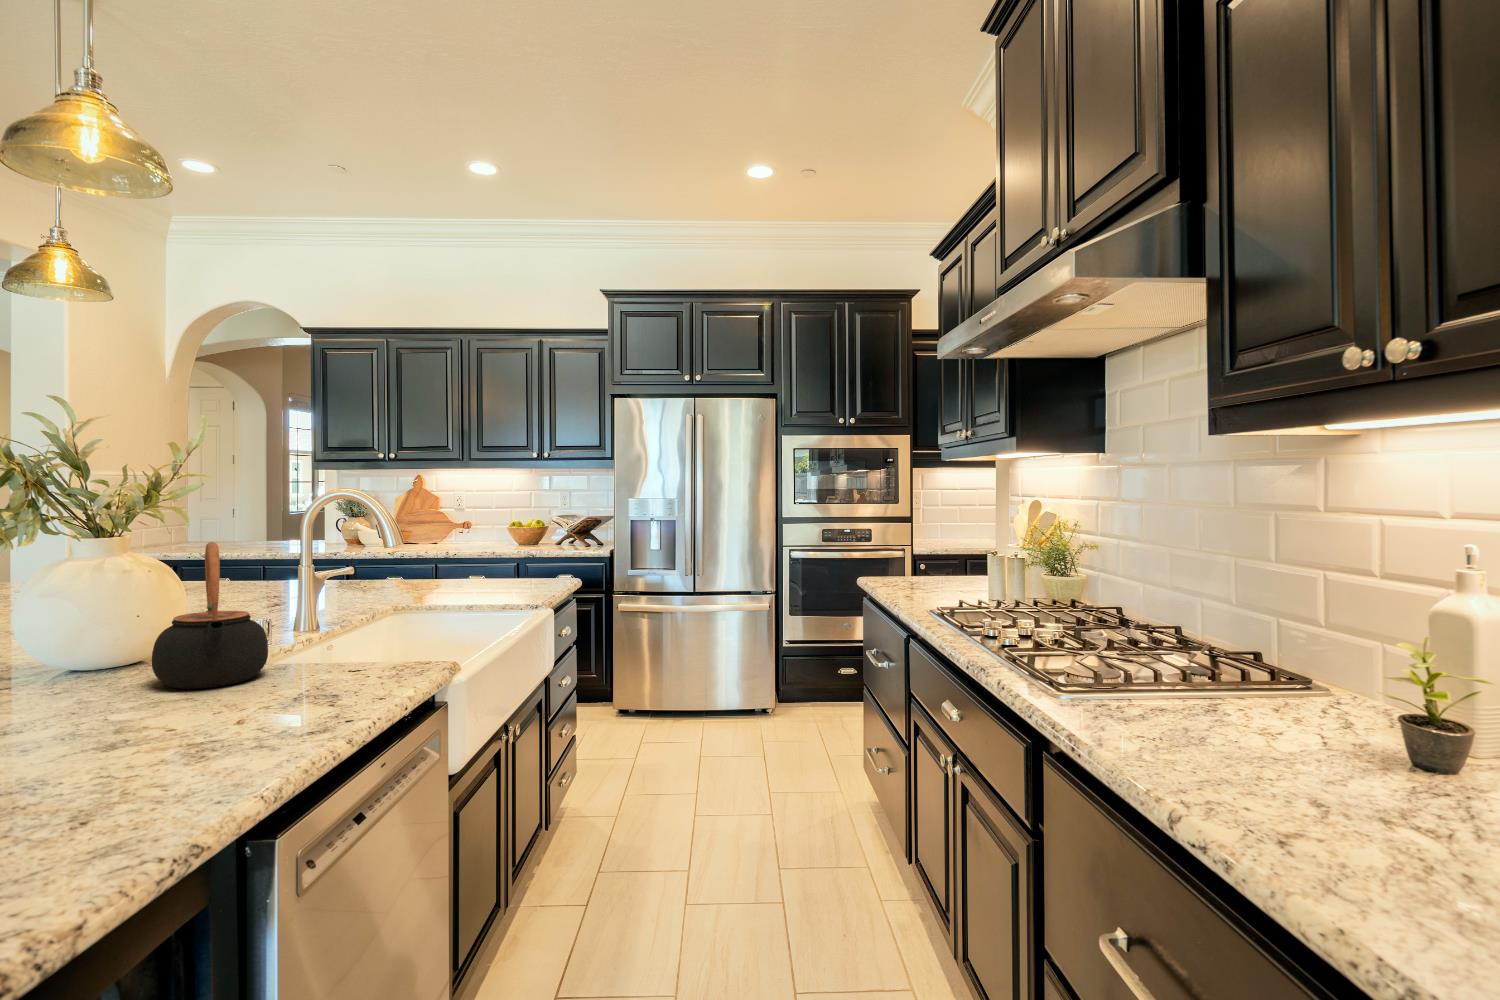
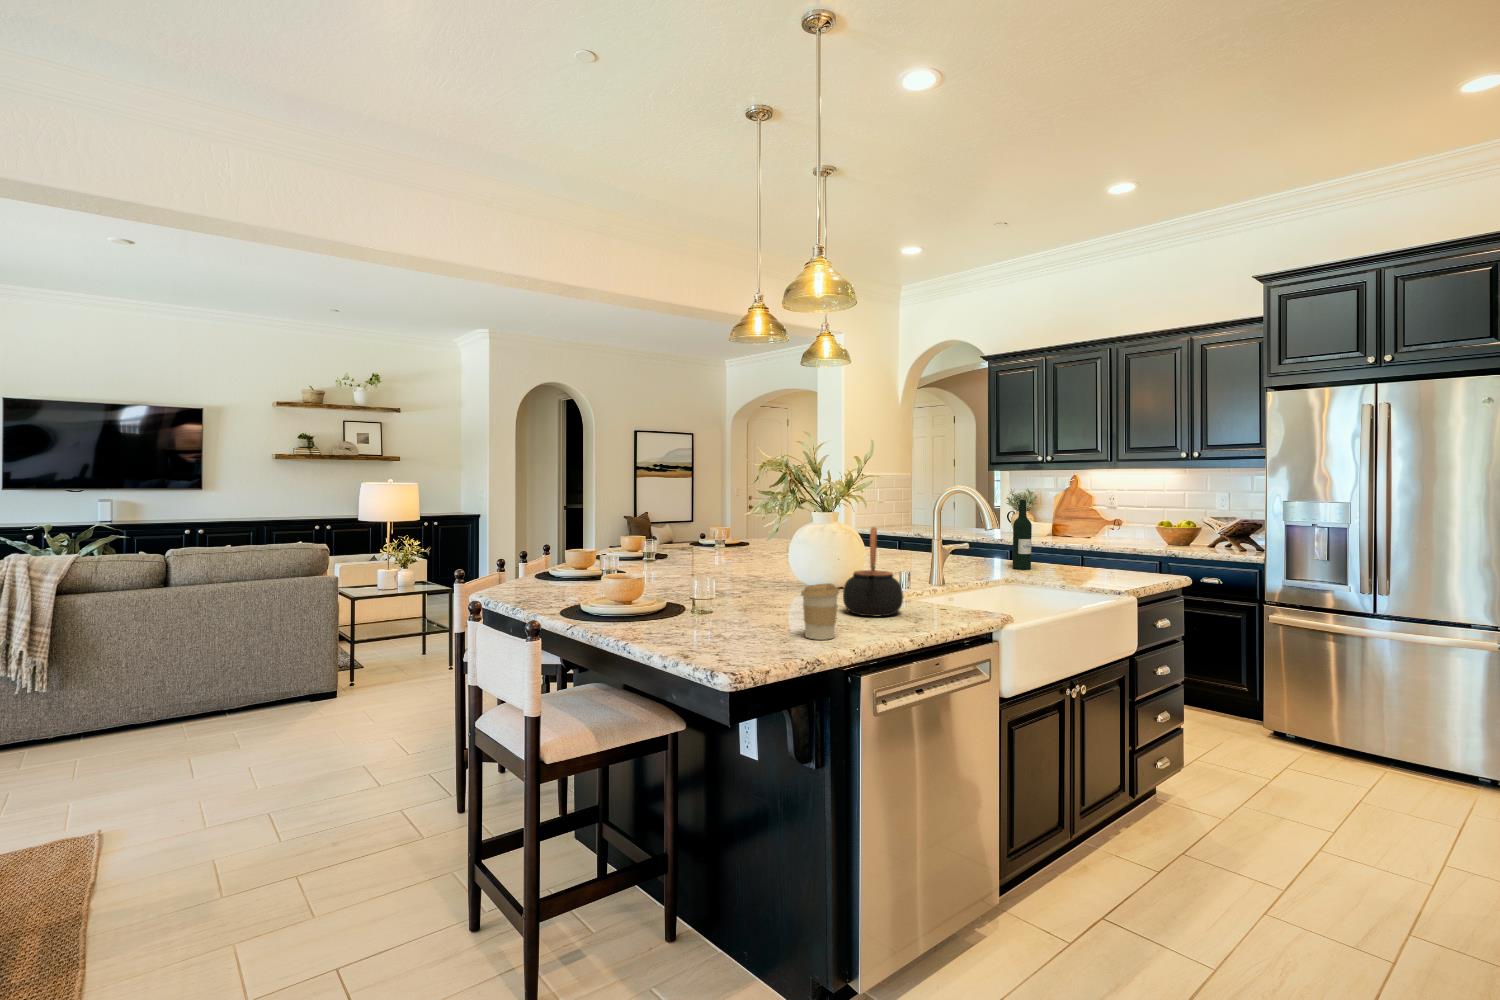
wine bottle: none [380,501,403,585] -> present [1013,500,1032,569]
coffee cup: none [80,647,170,758] -> present [801,583,839,640]

